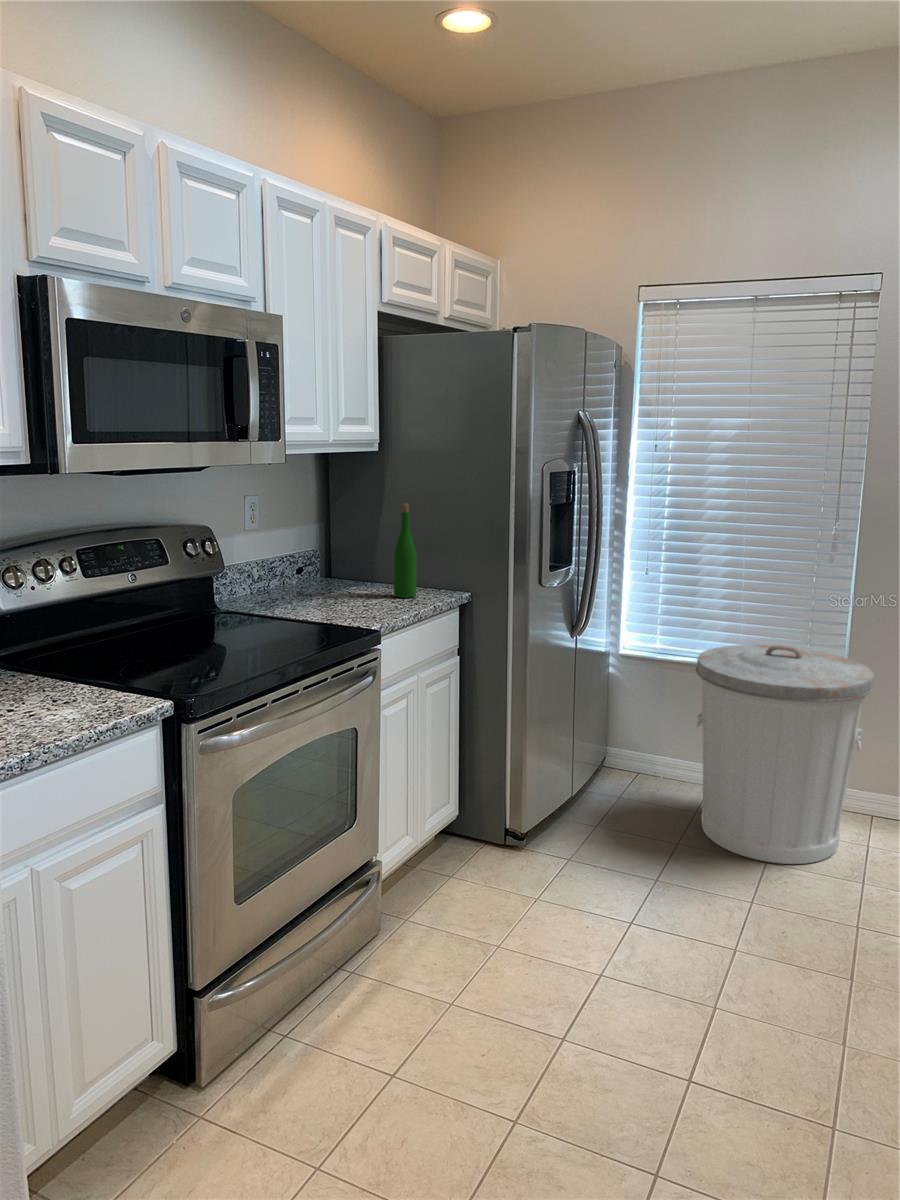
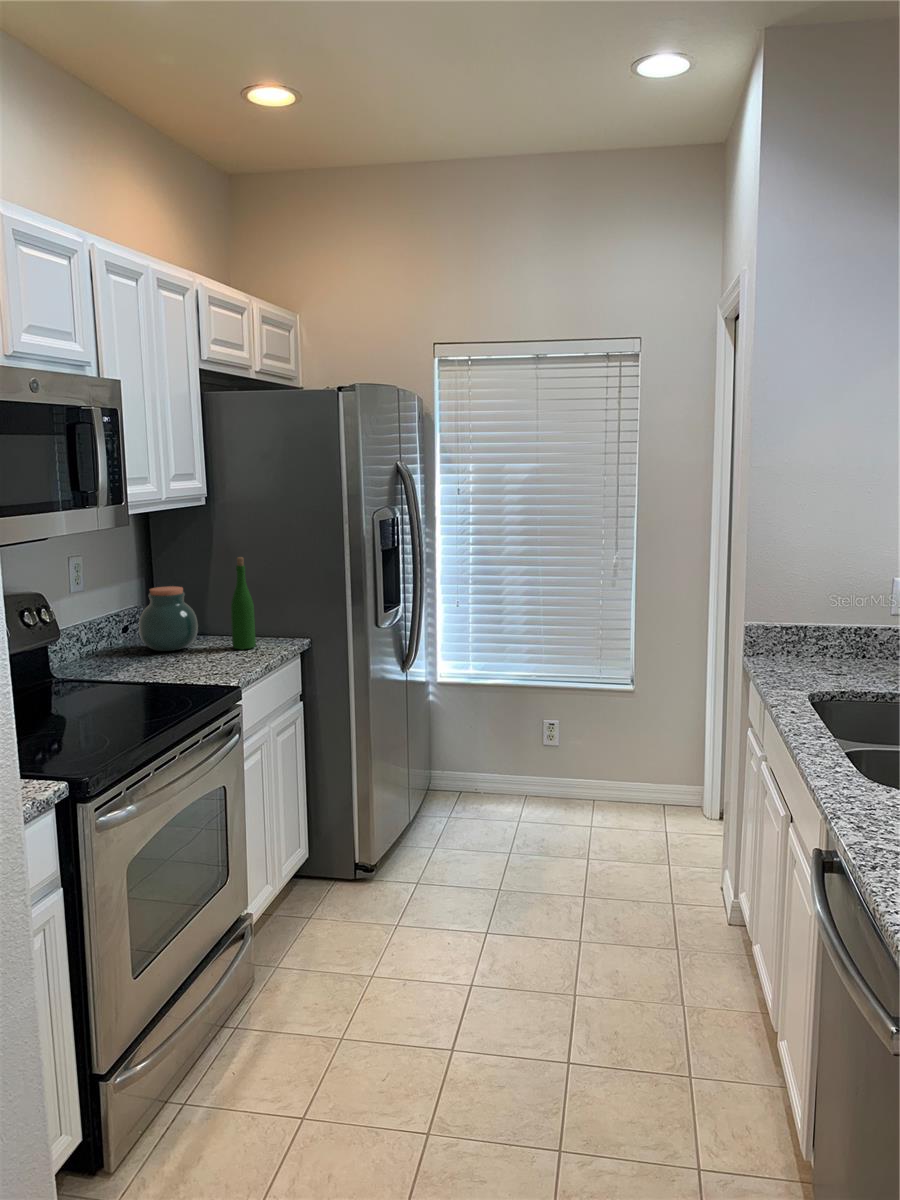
jar: none [306,530,362,594] -> present [139,586,198,651]
trash can: present [696,645,874,864] -> none [513,664,665,860]

